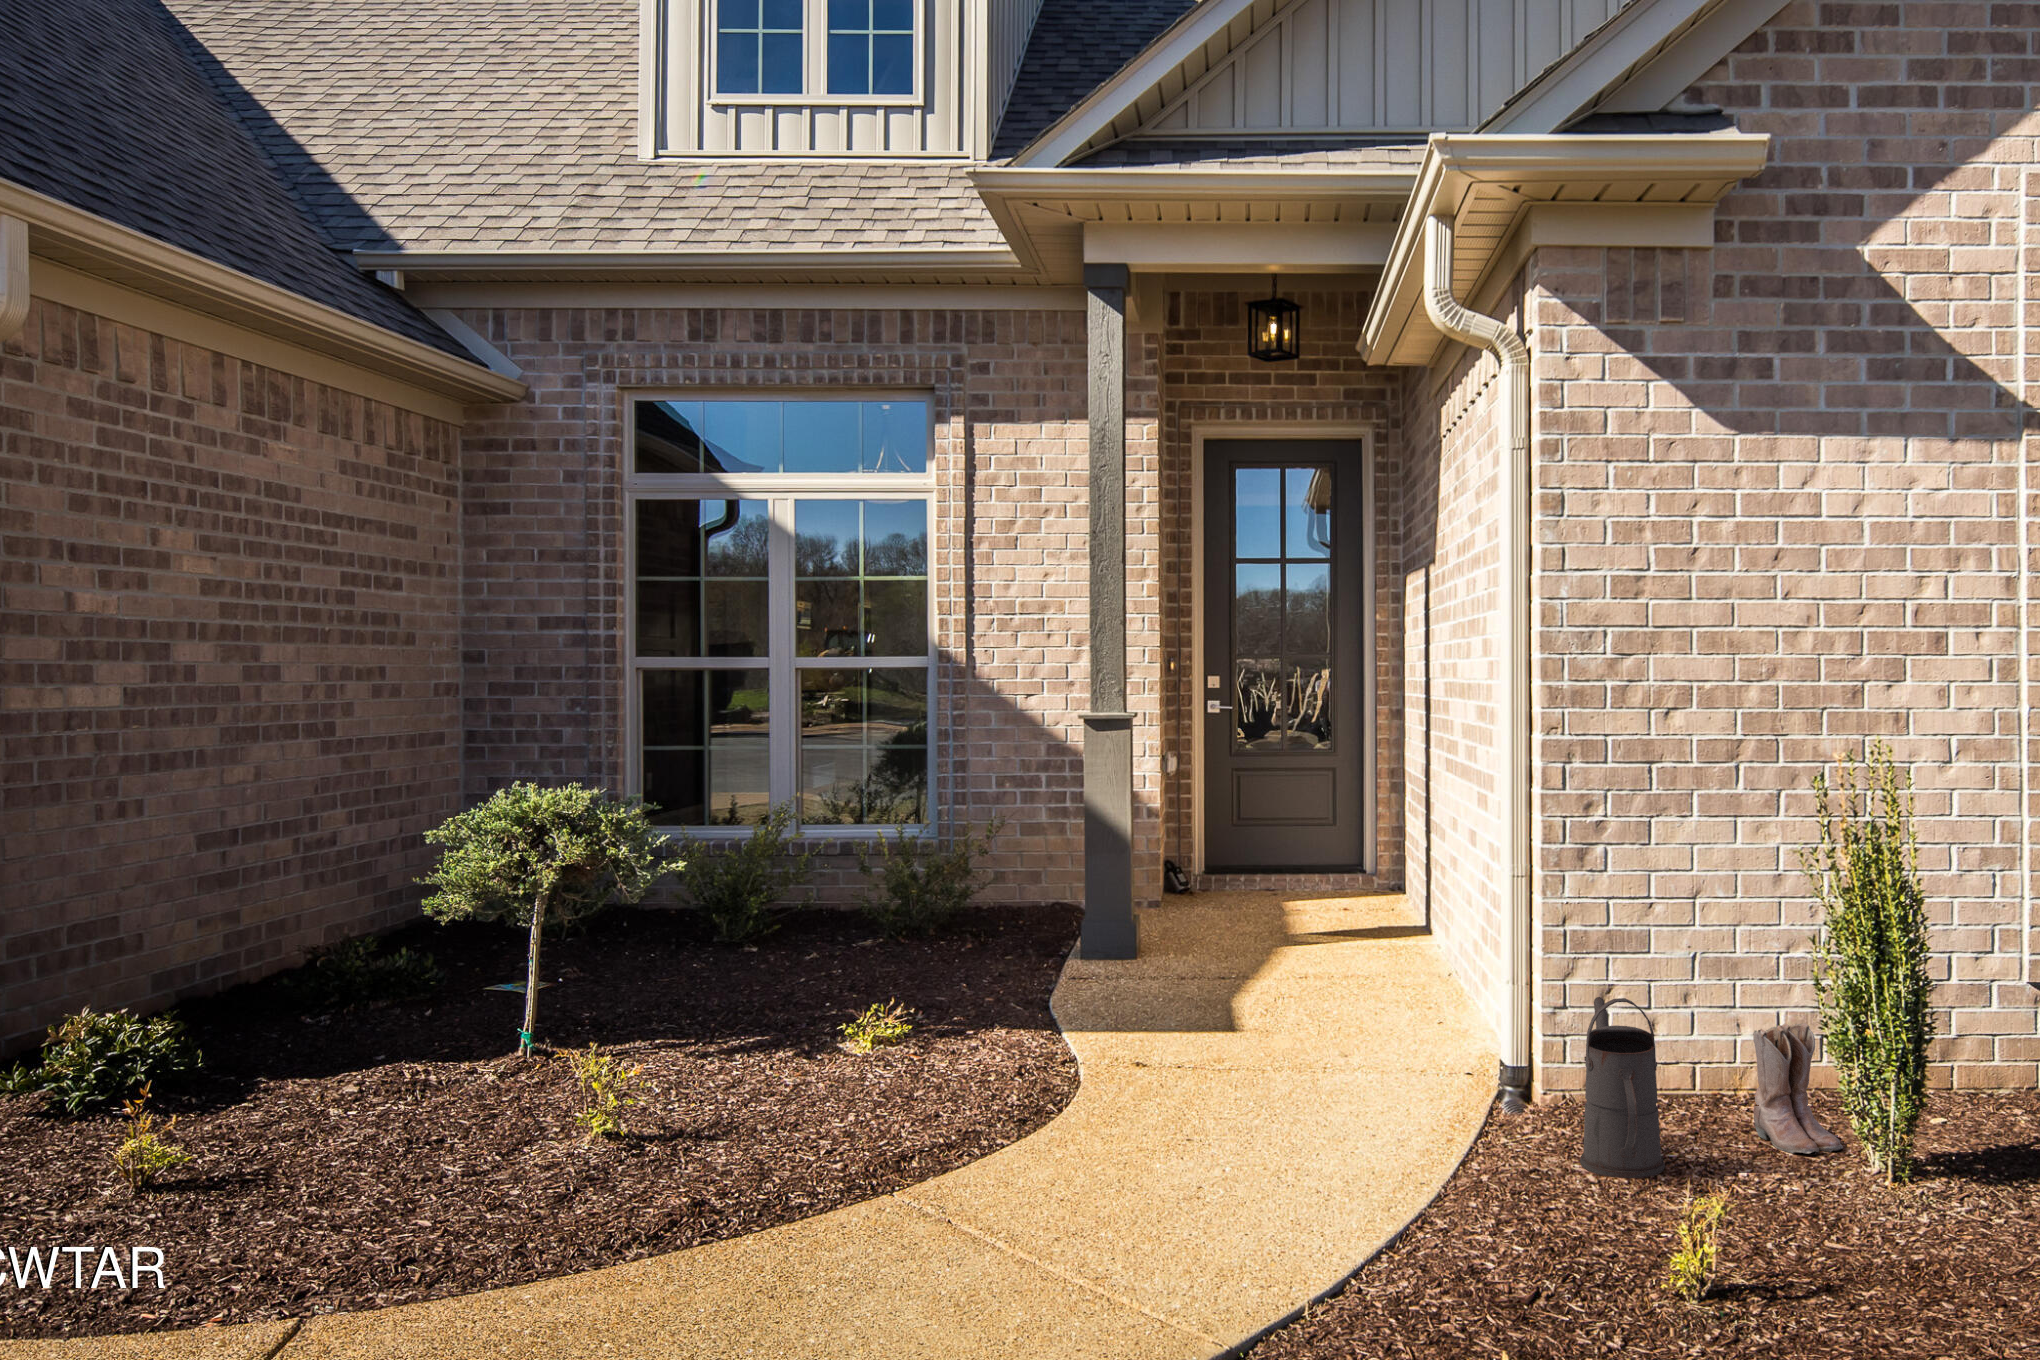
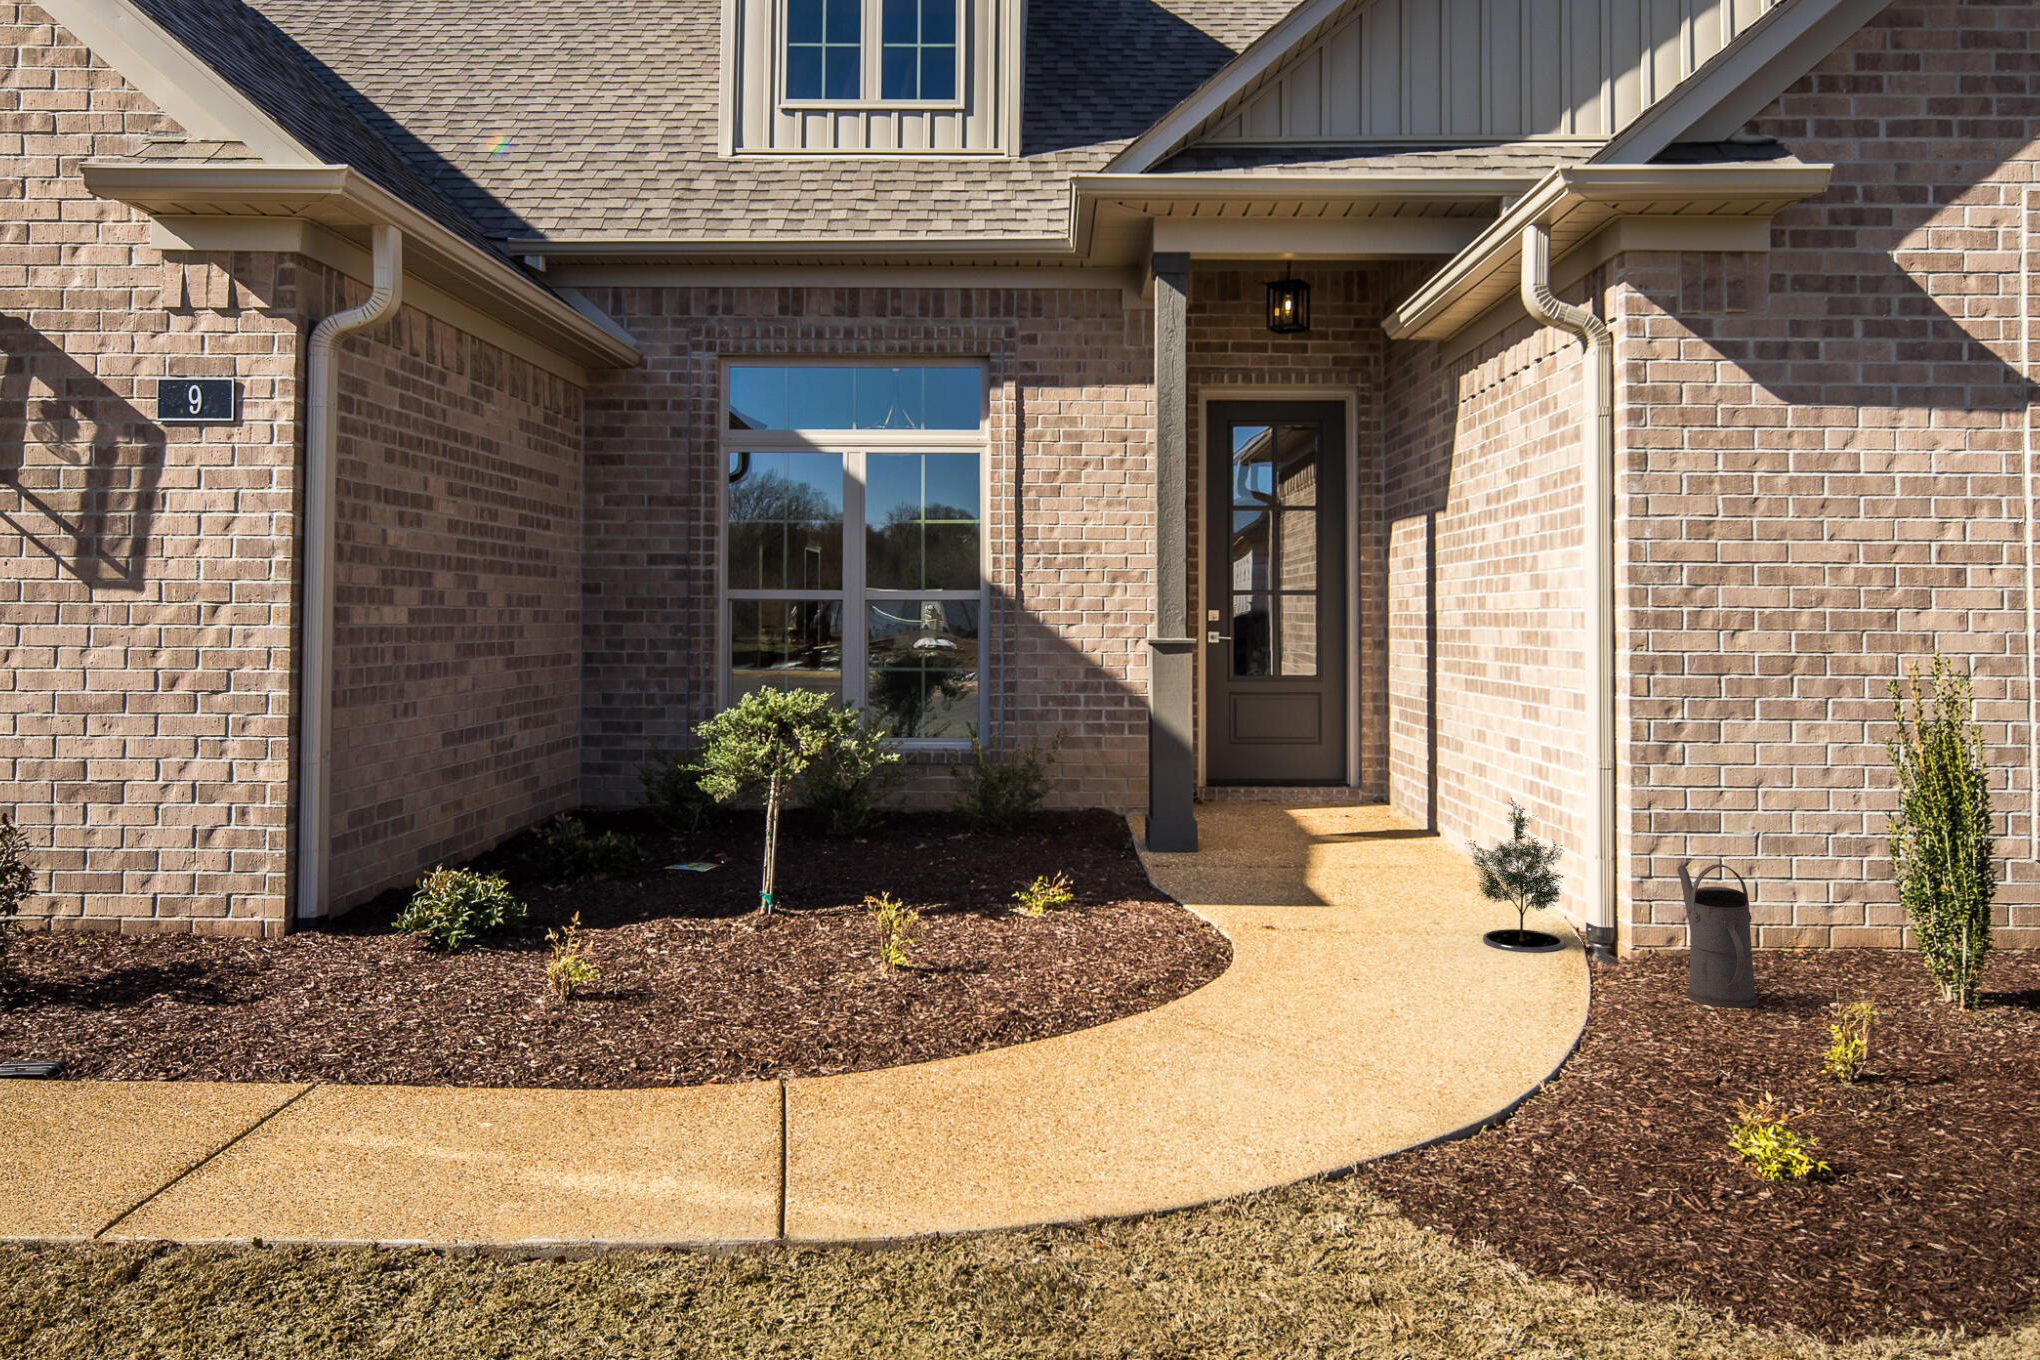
potted tree: none [1366,910,1483,1103] -> present [1465,798,1564,953]
boots: present [1753,1023,1843,1154] -> none [1811,887,1893,991]

